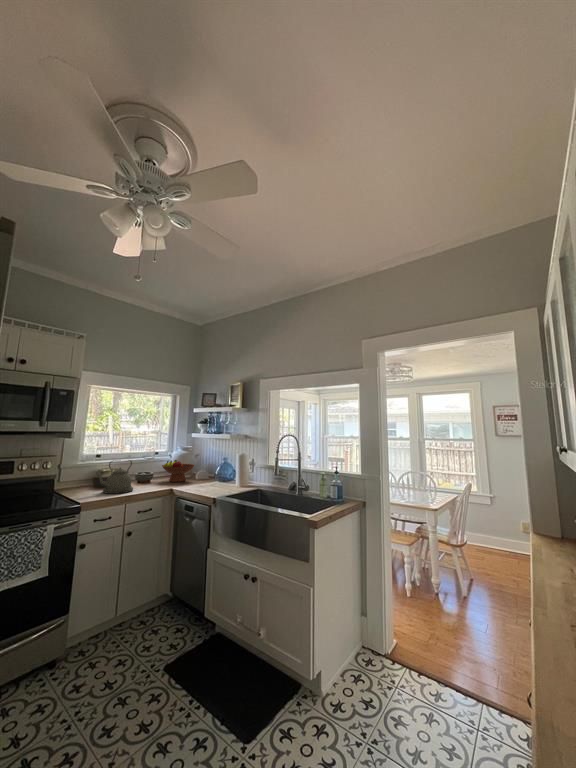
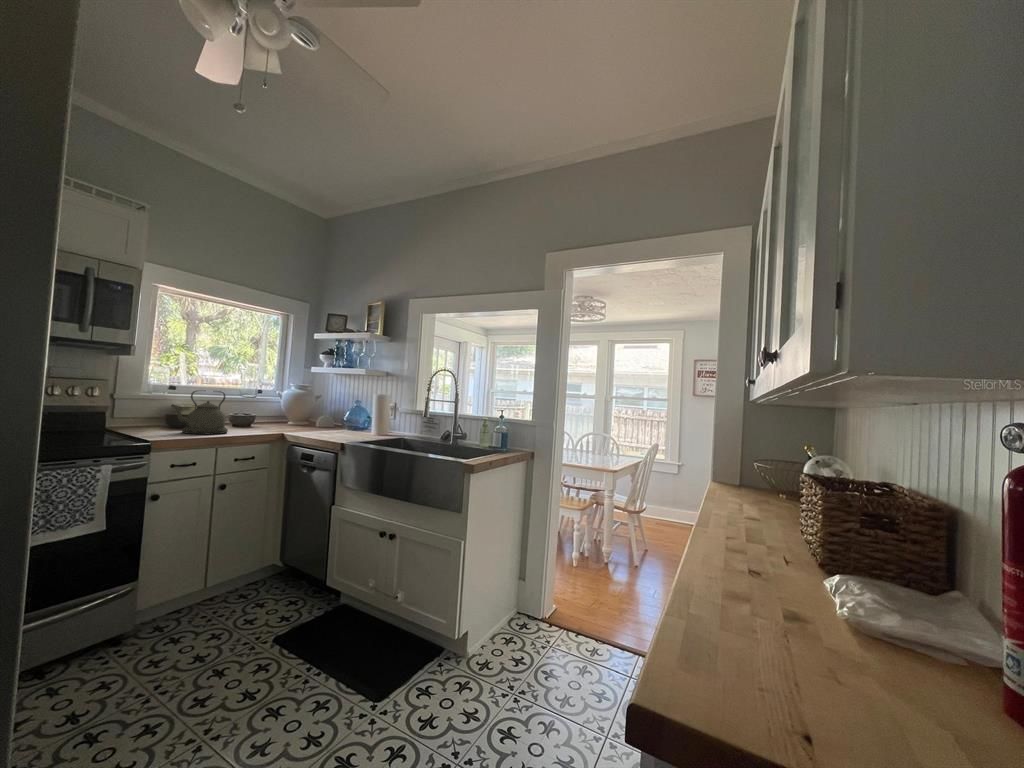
fruit bowl: present [162,460,194,482] -> none [269,399,317,428]

